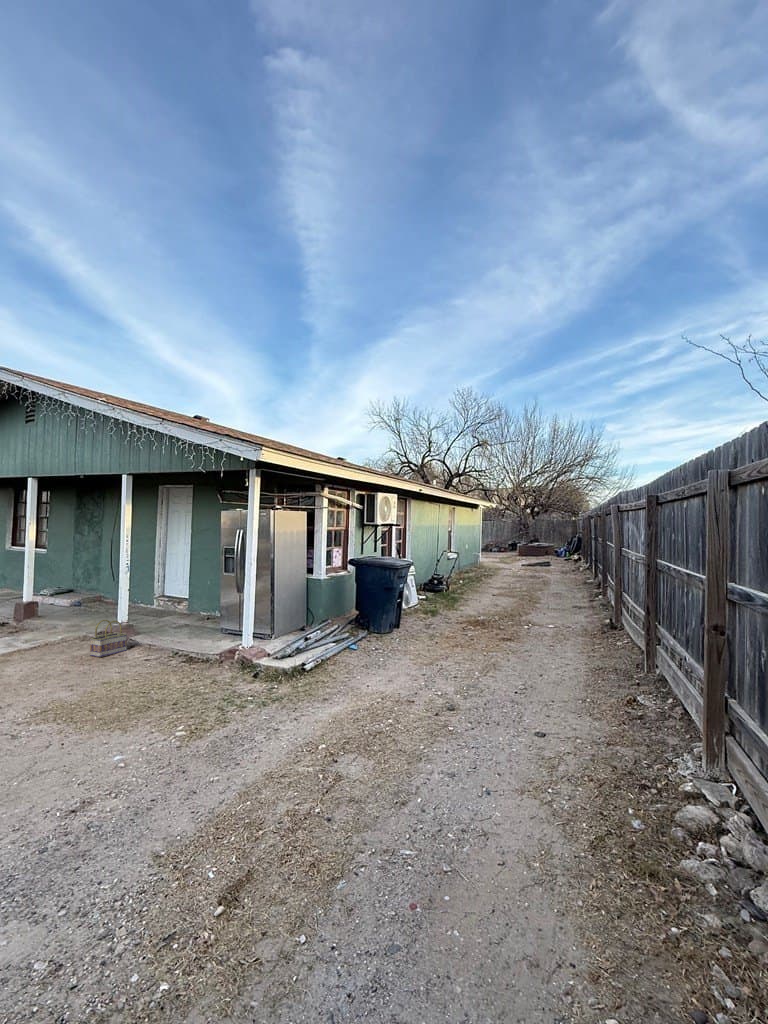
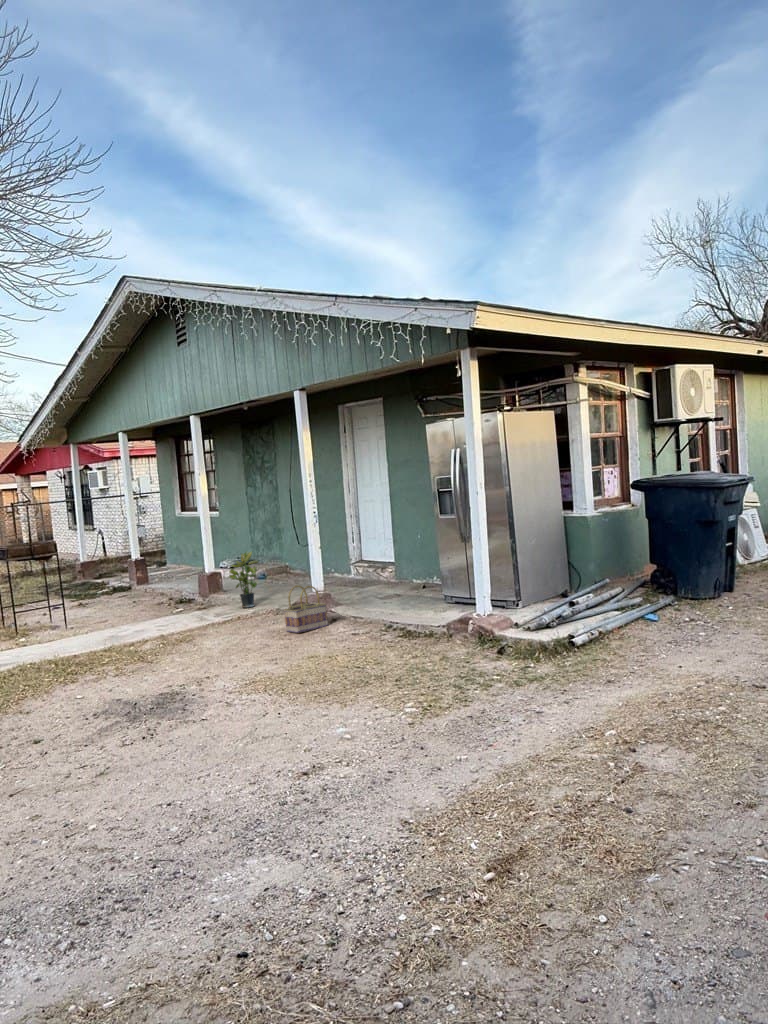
potted plant: none [47,588,76,632] -> present [229,551,258,608]

